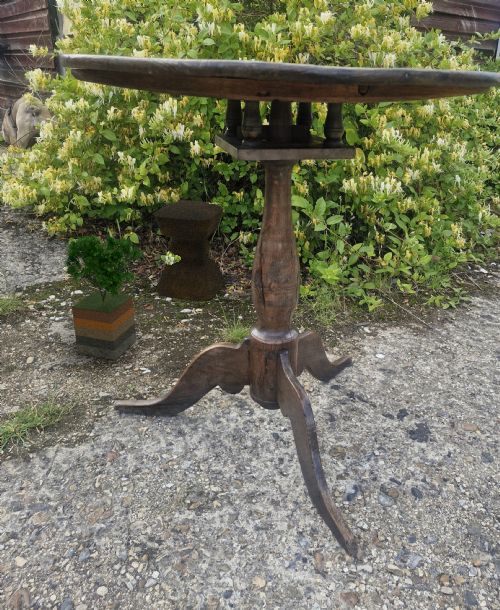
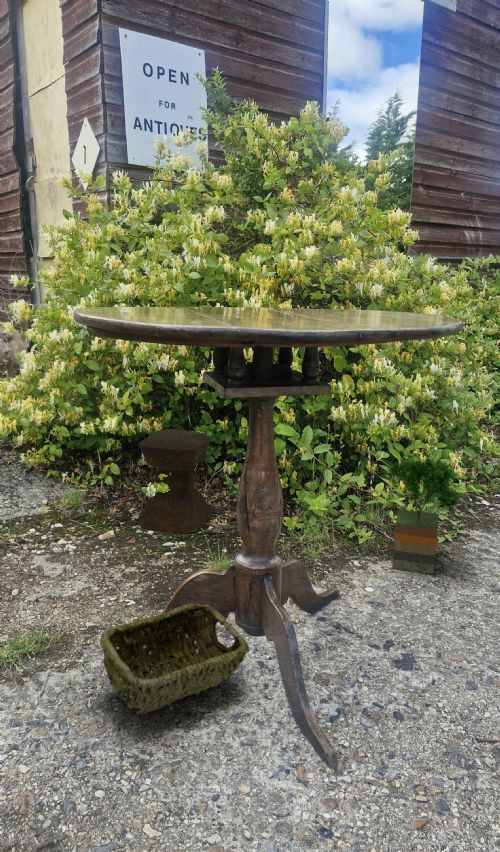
potted tree: present [63,235,142,360] -> present [388,458,462,574]
woven basket: none [106,376,263,494] -> present [100,602,249,714]

